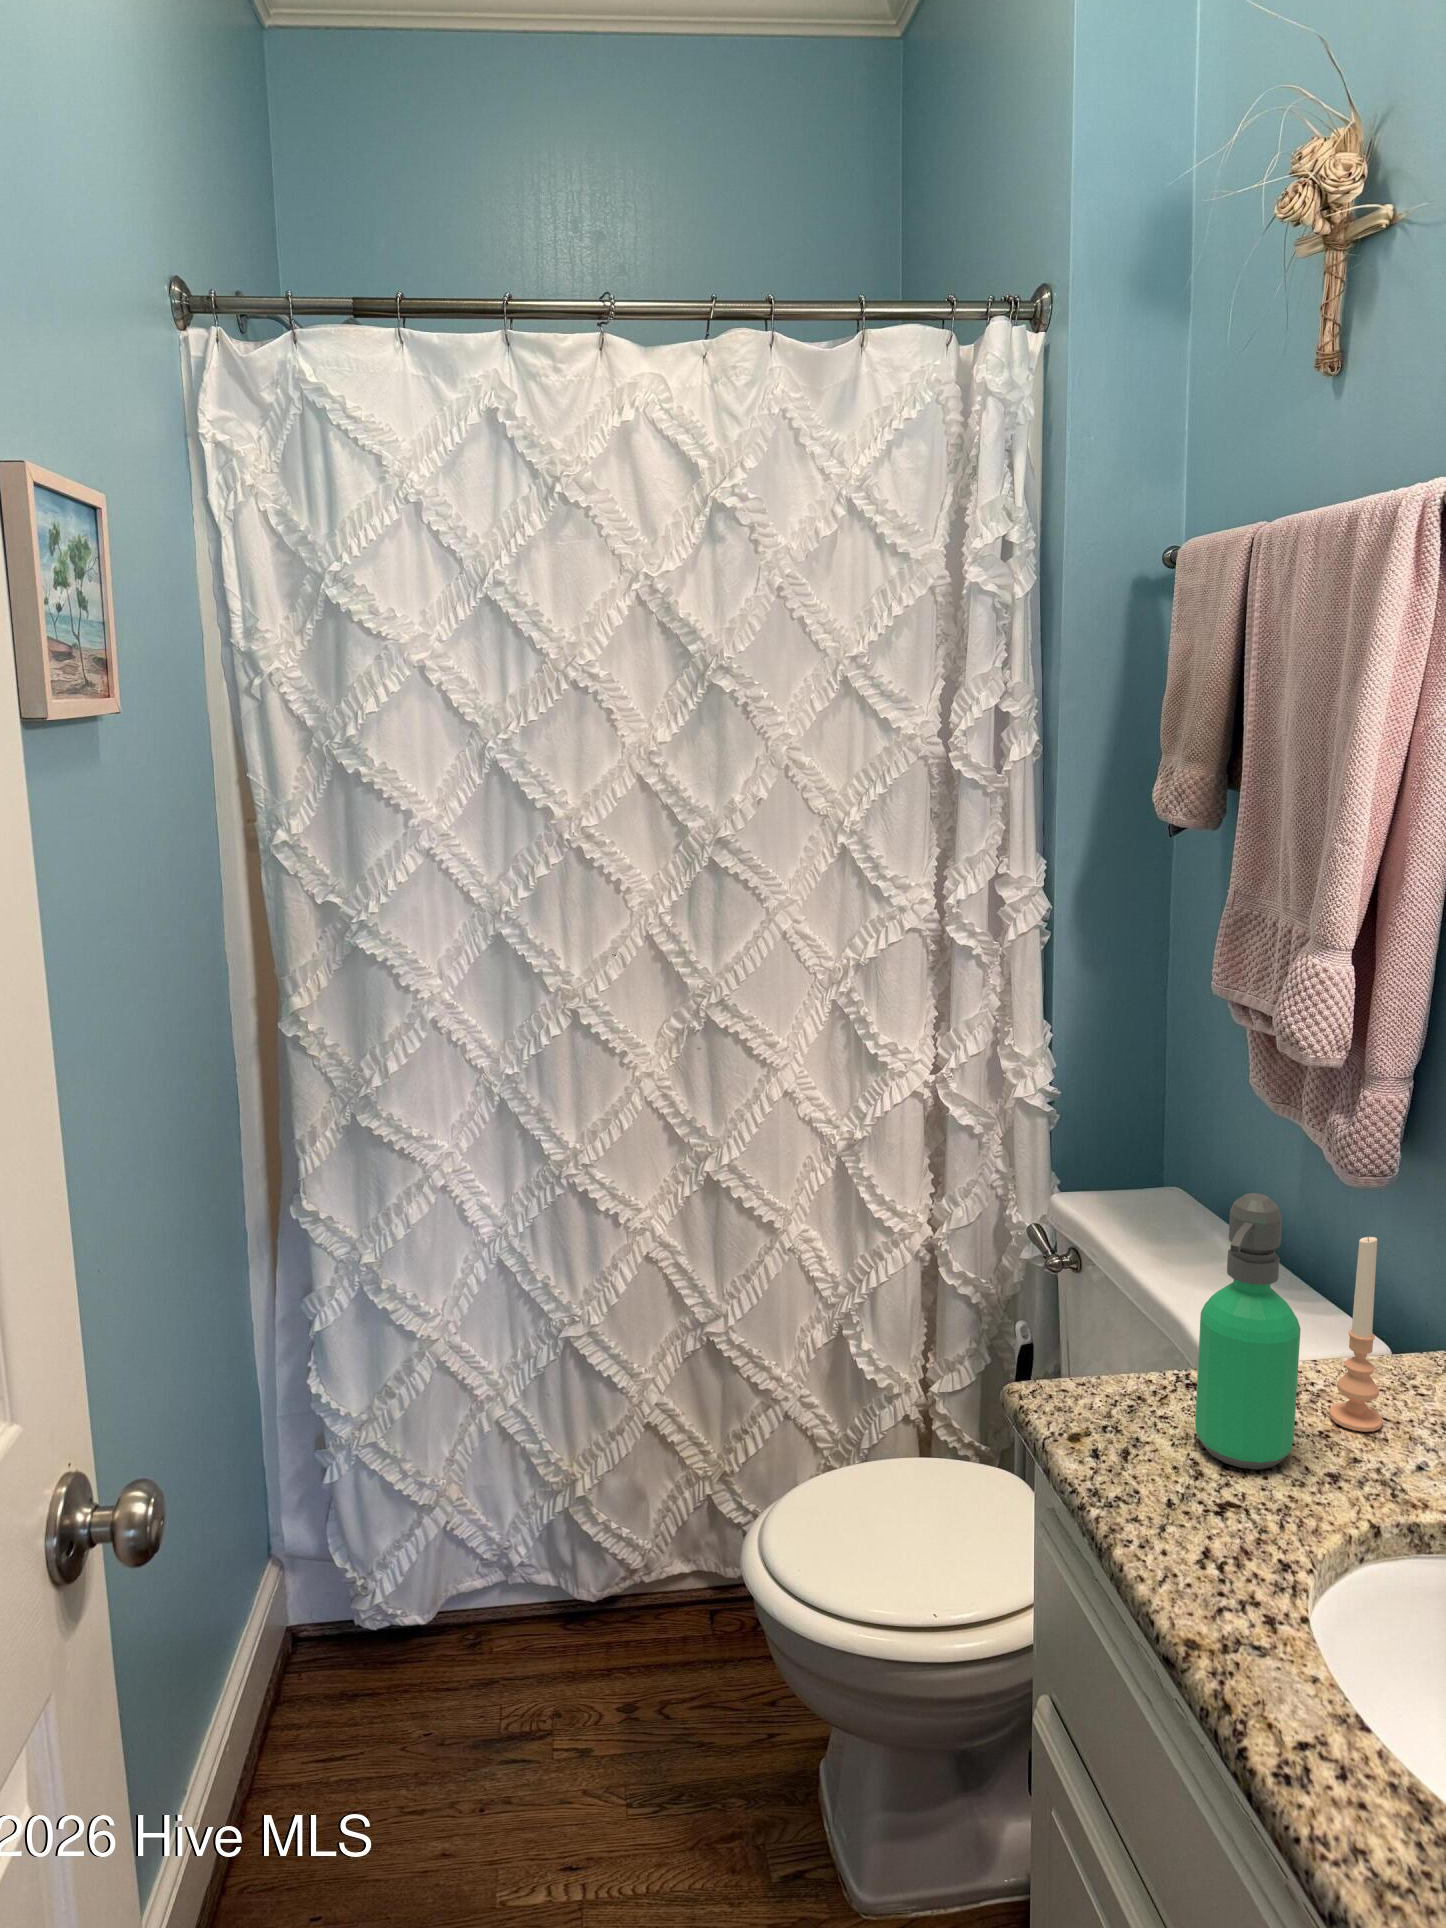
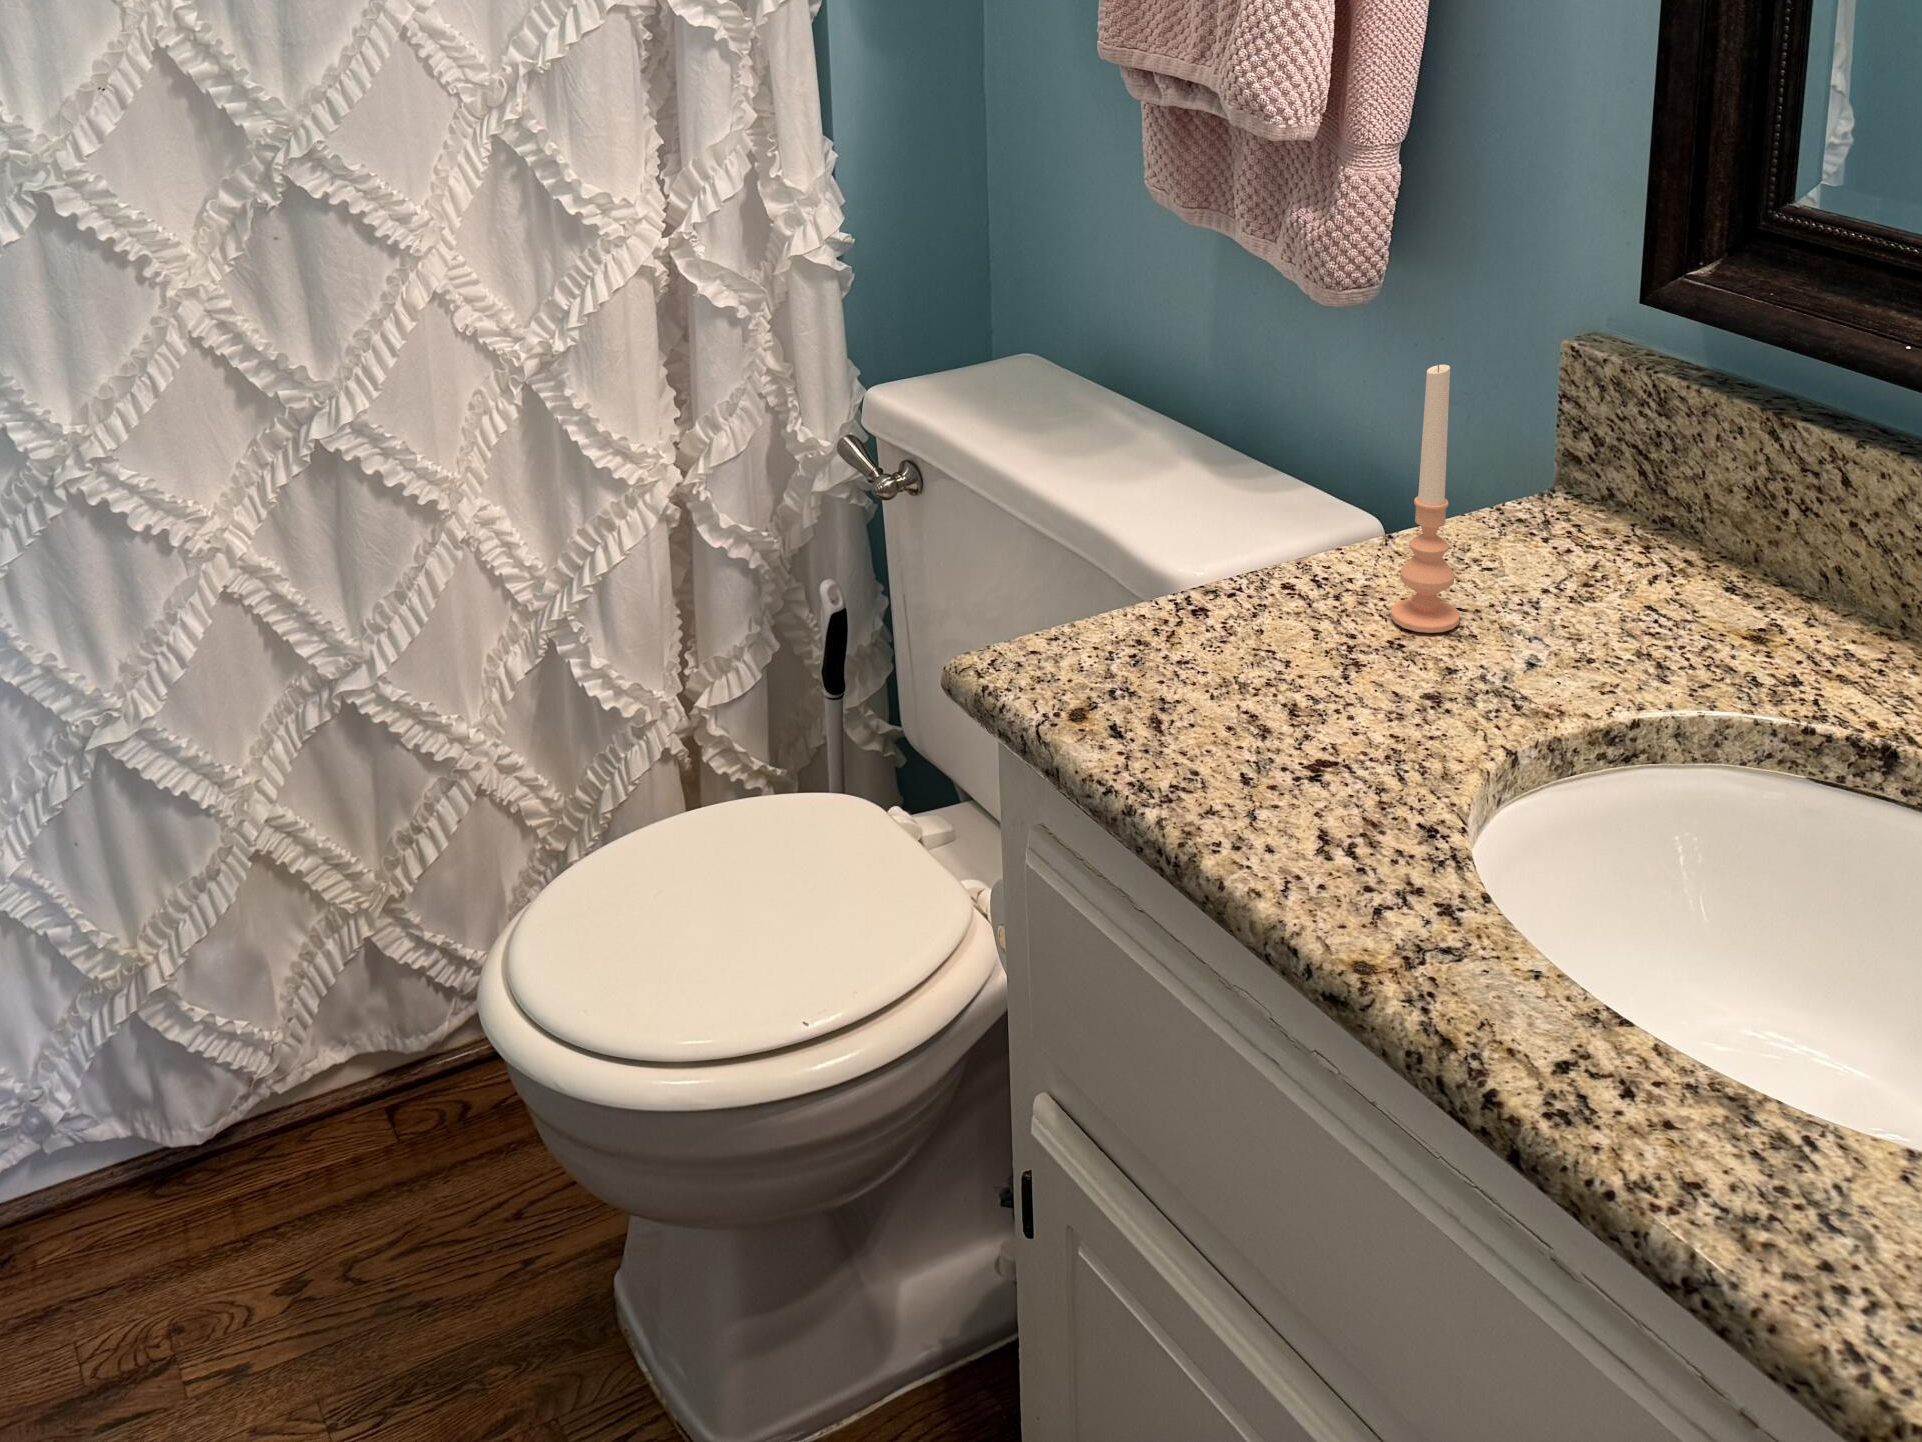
soap dispenser: present [1195,1193,1301,1469] -> none [1242,324,1384,715]

